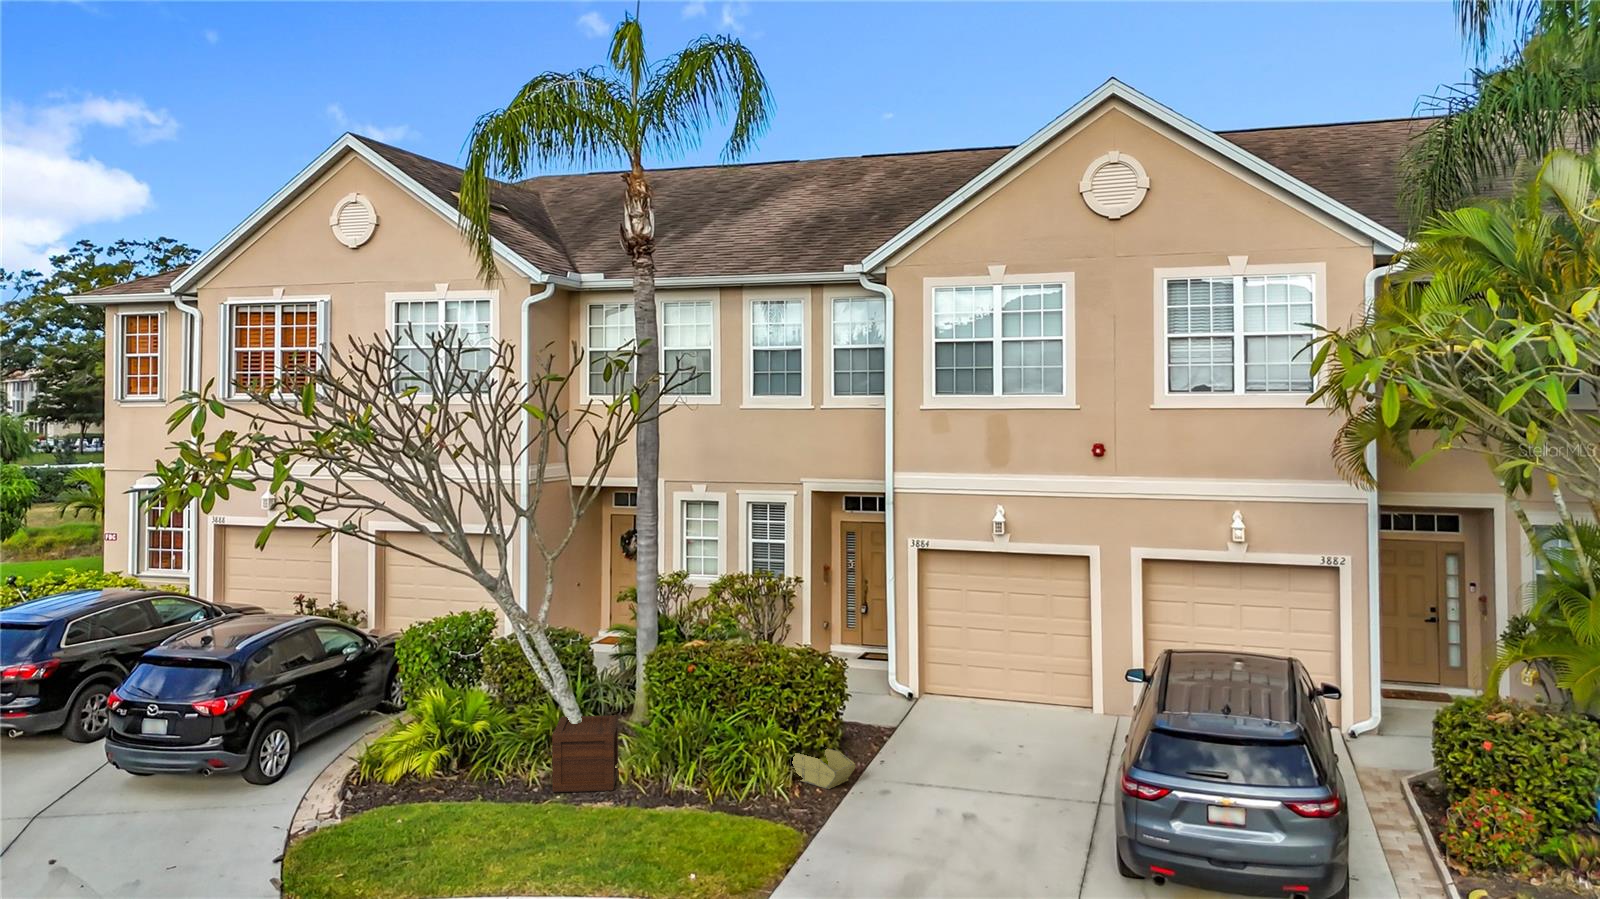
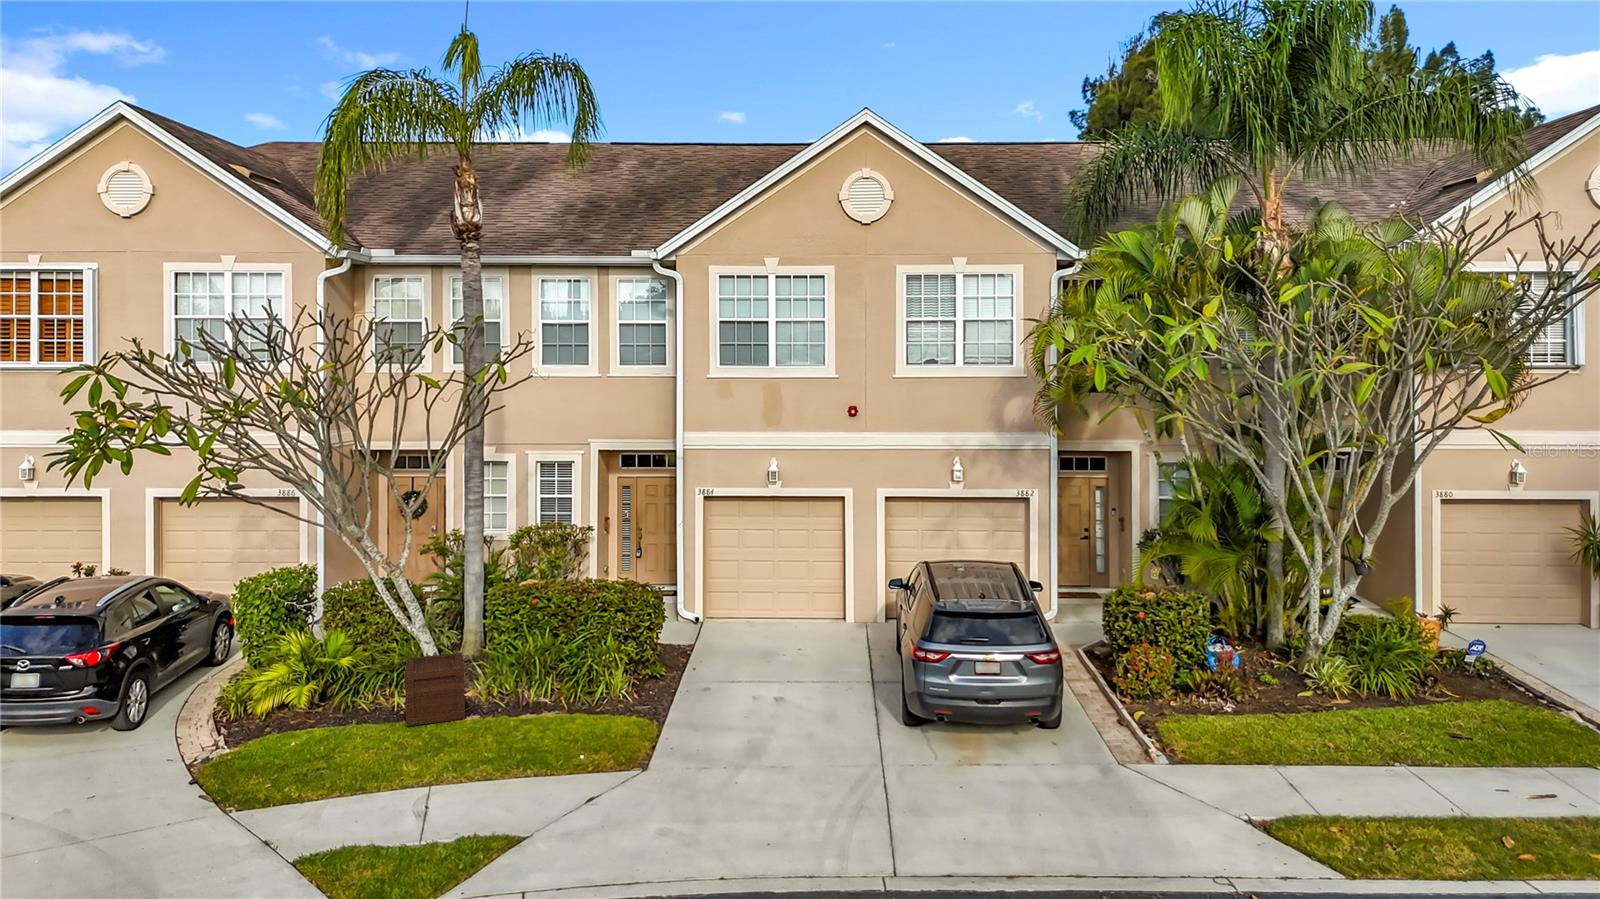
storage bin: present [792,748,855,789] -> none [623,662,680,697]

